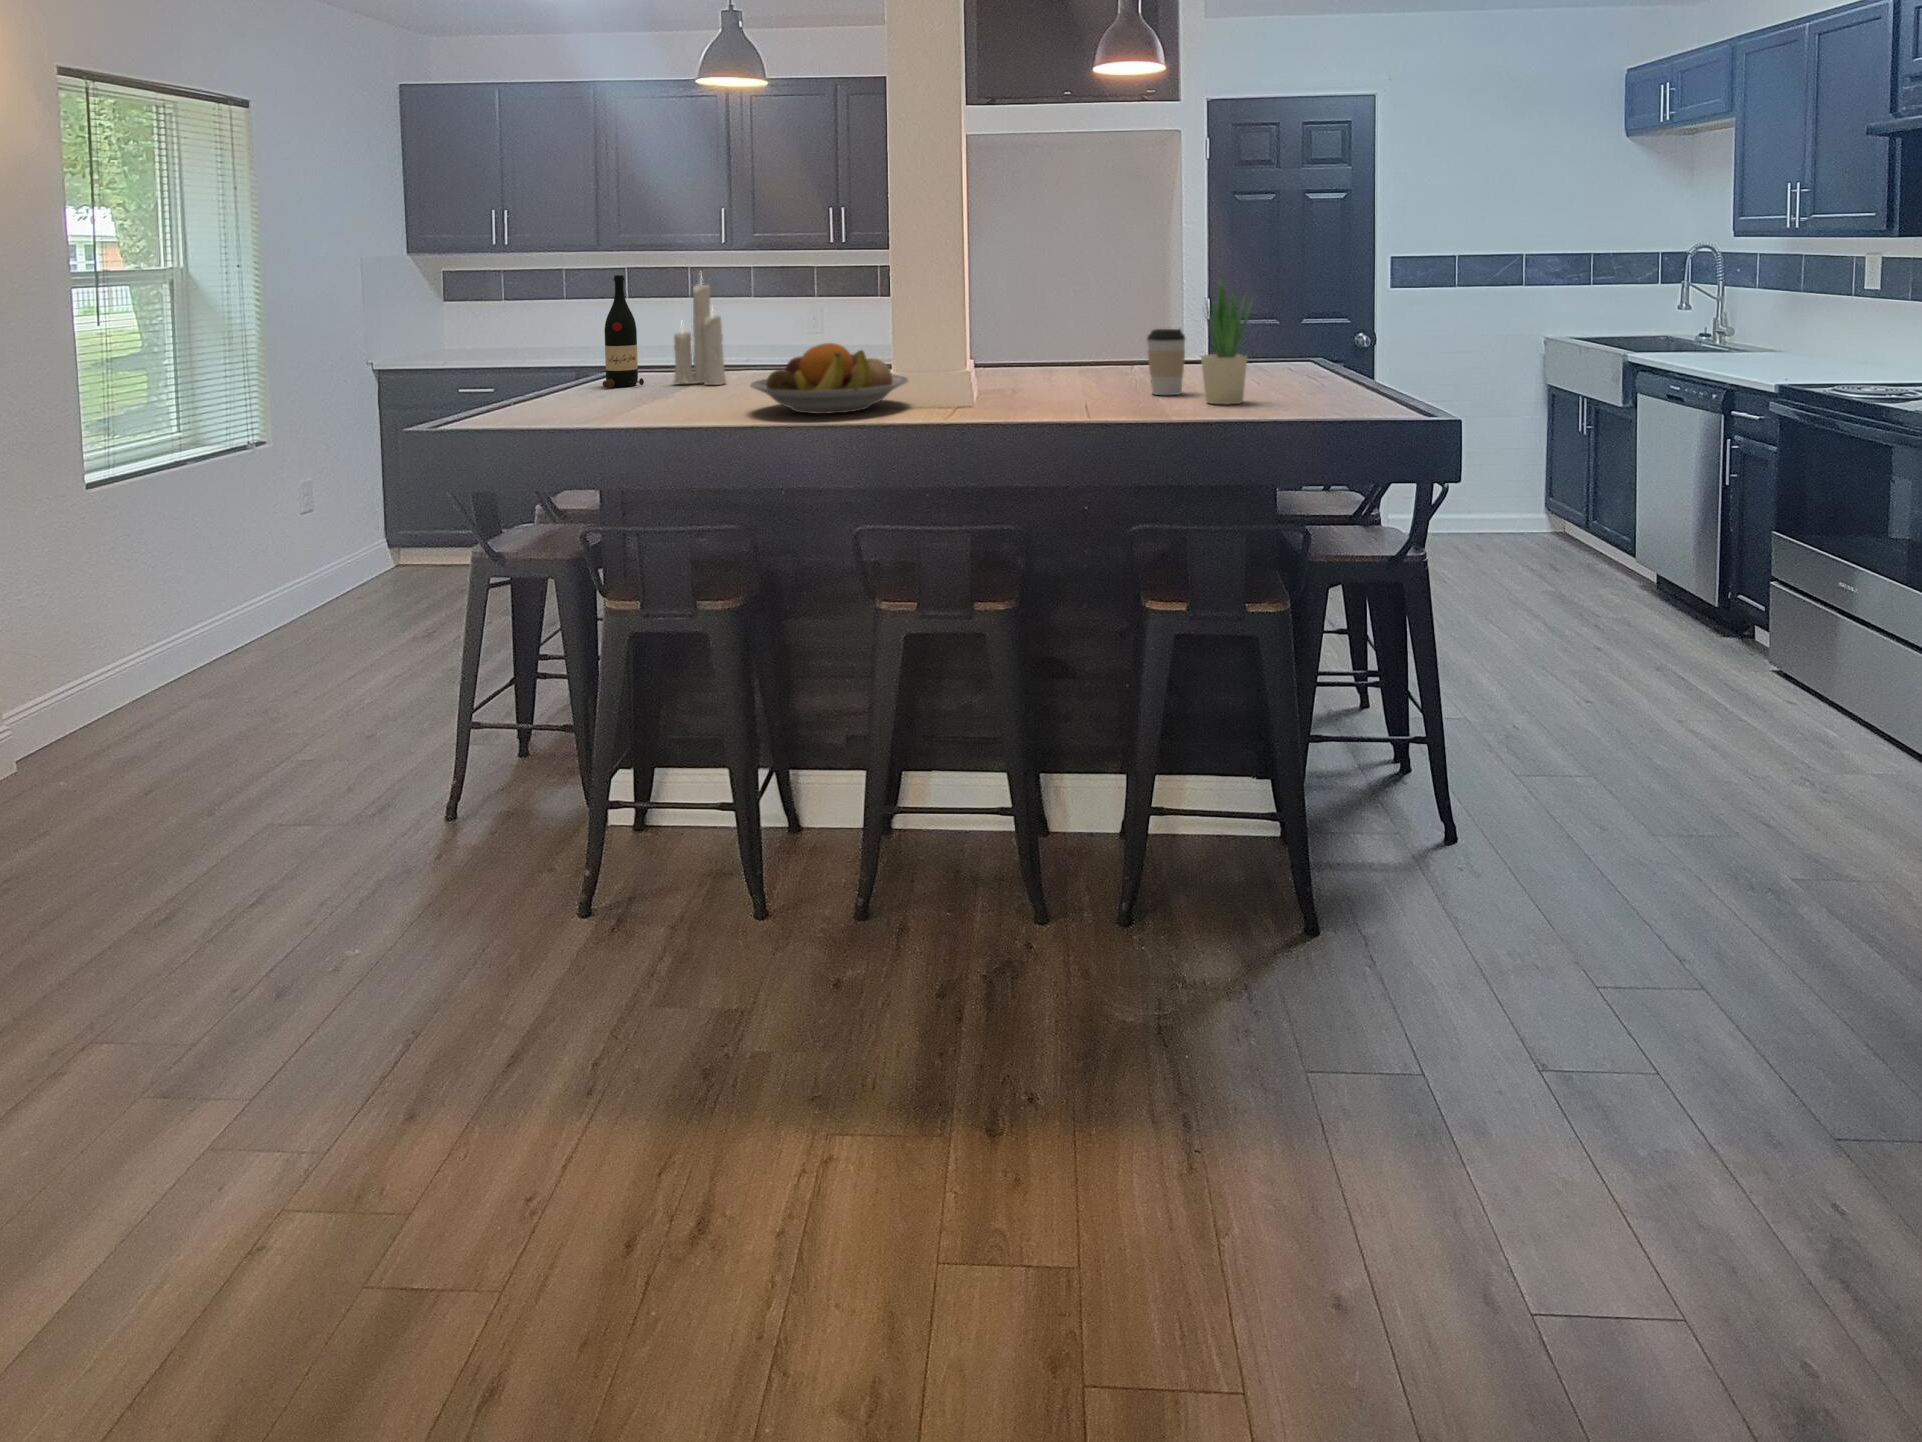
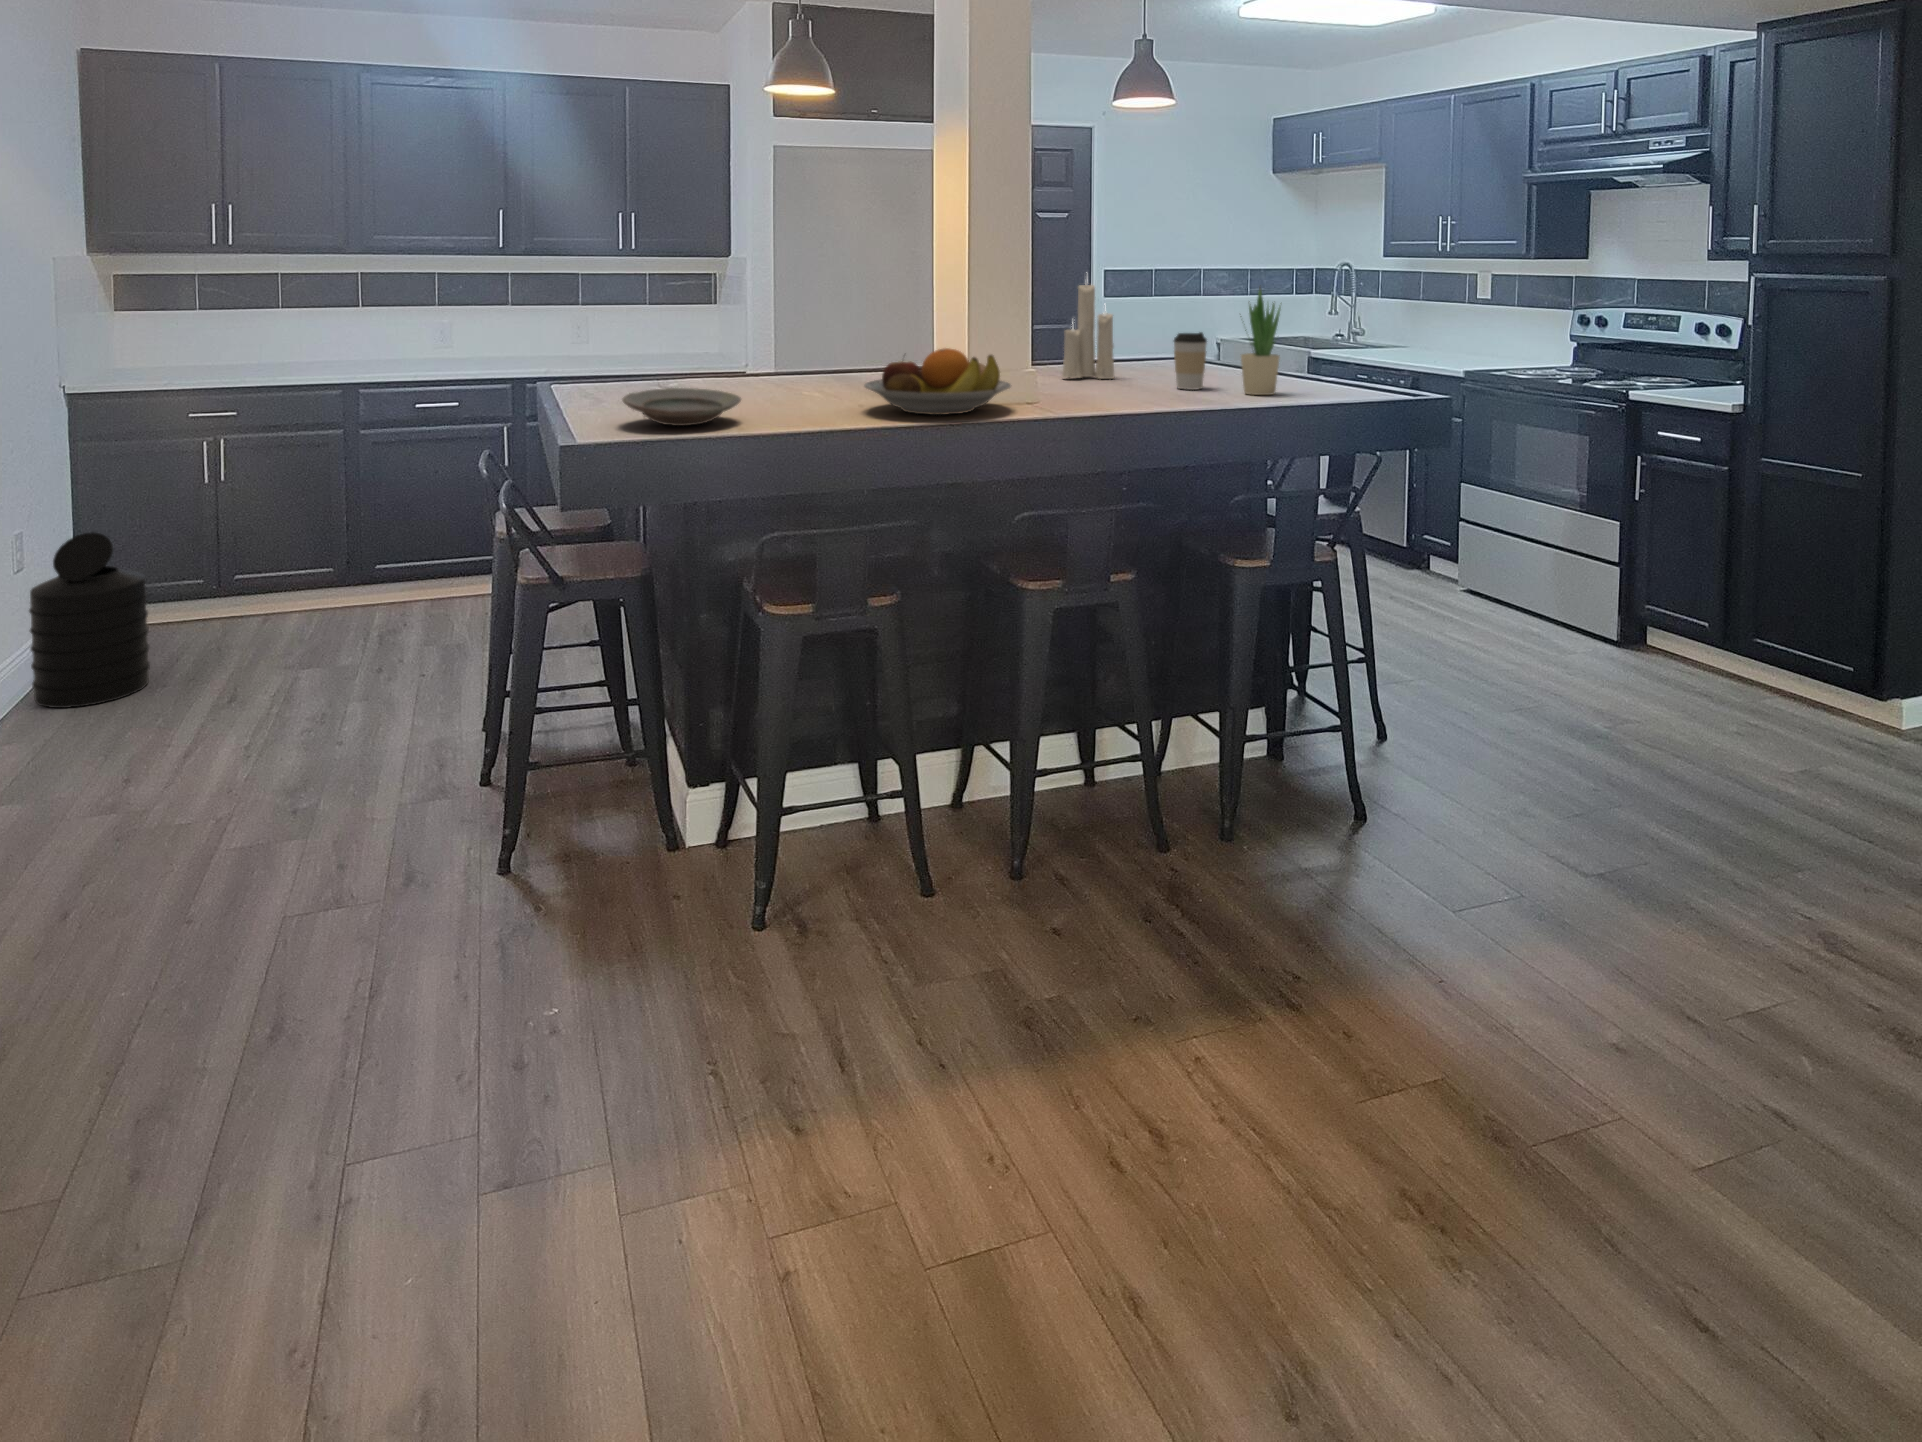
wine bottle: present [603,275,644,388] -> none [607,281,654,399]
candle: present [674,284,726,385] -> present [1062,284,1114,379]
plate: none [513,379,634,415] -> present [623,388,741,426]
trash can: none [303,486,397,628] -> present [29,533,150,708]

